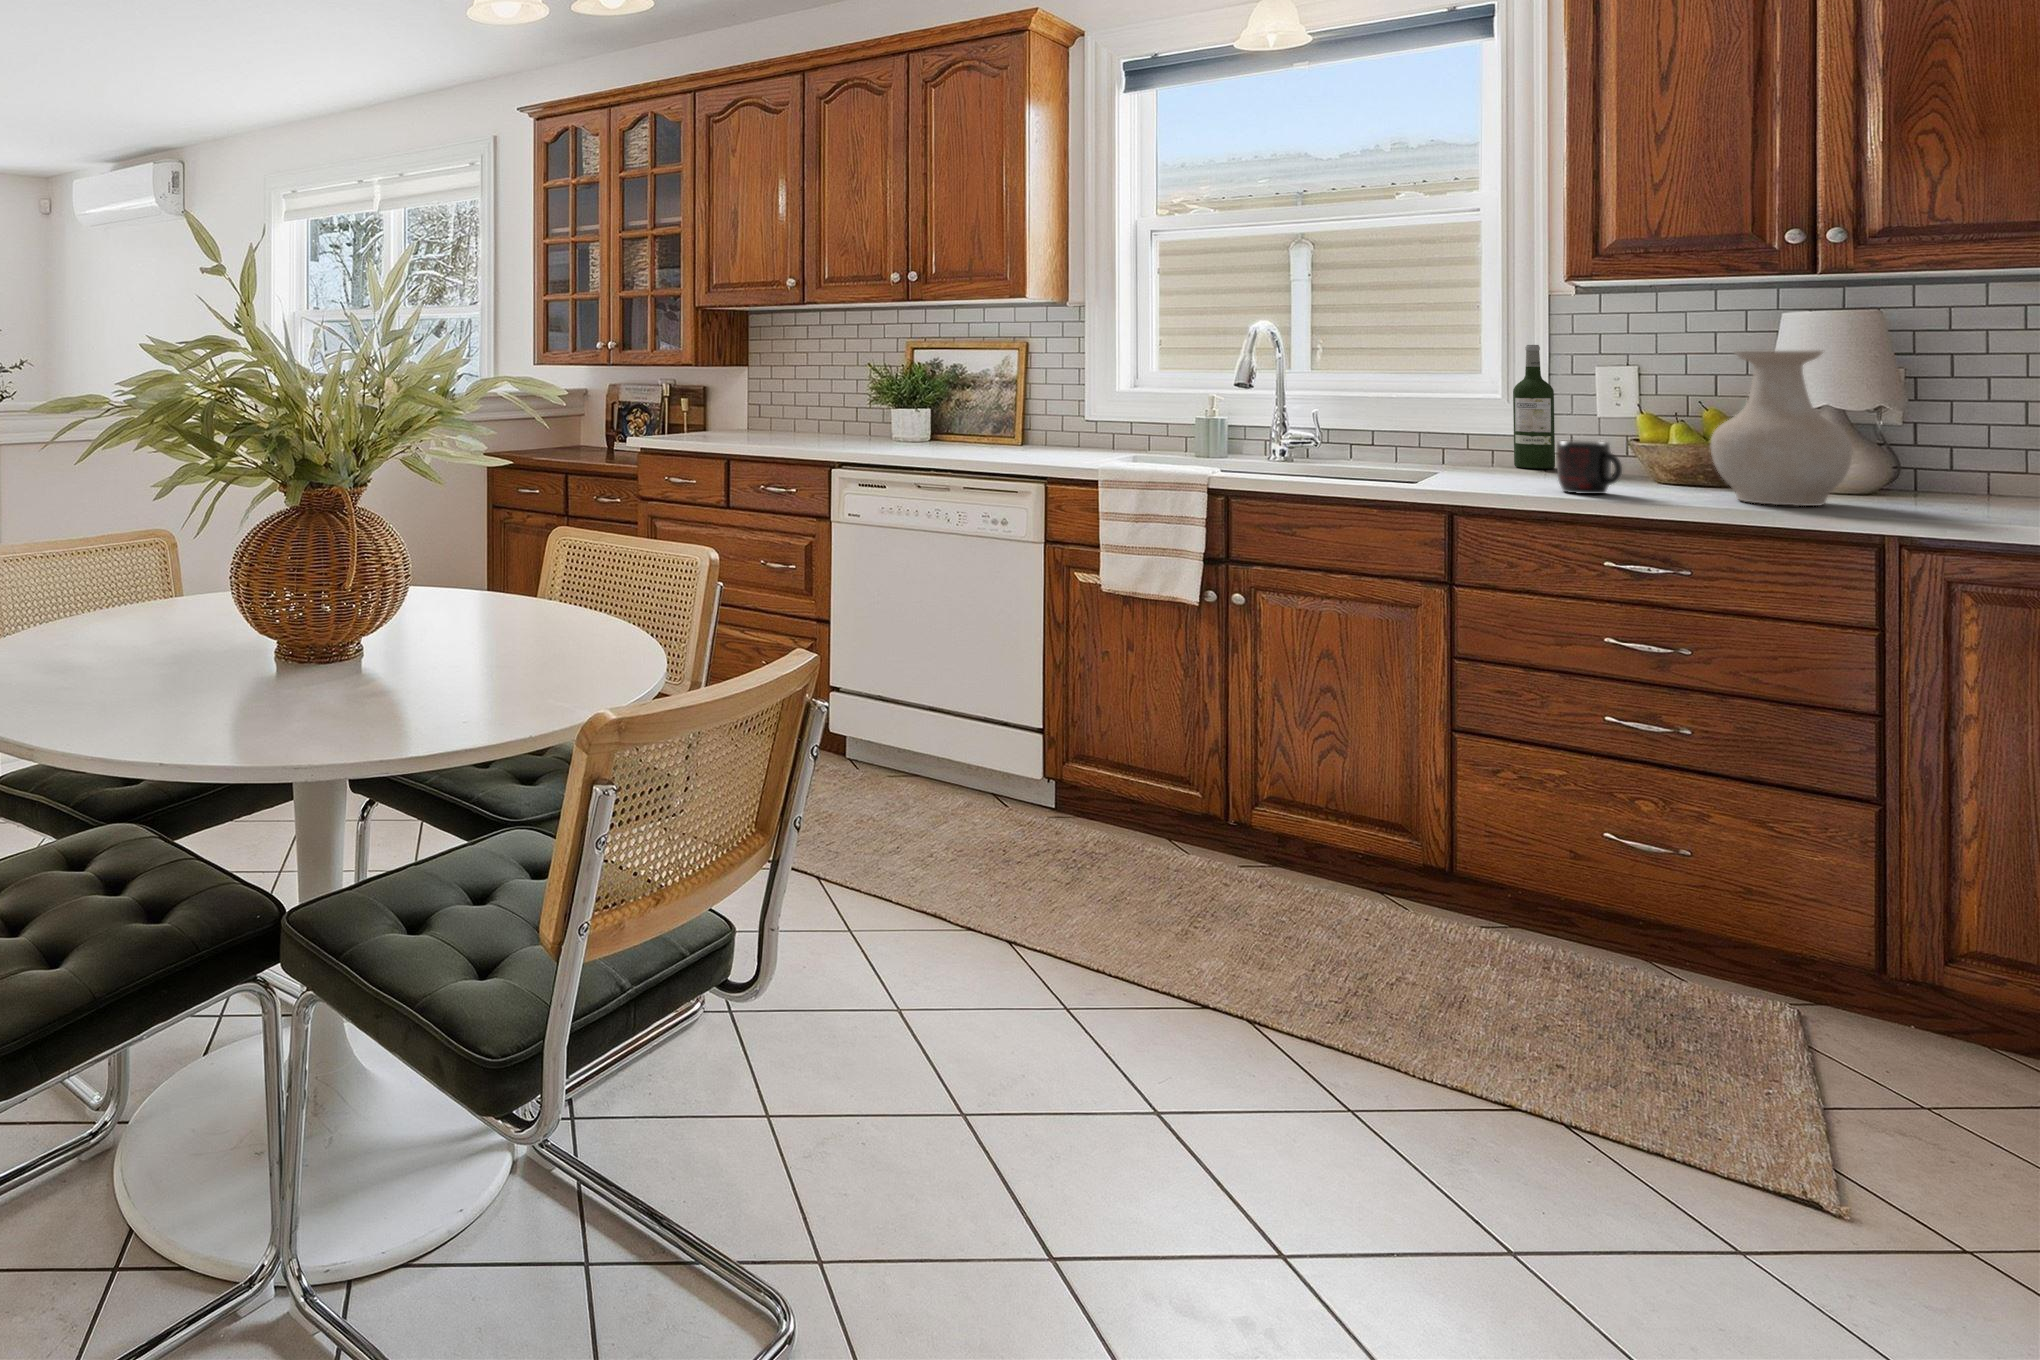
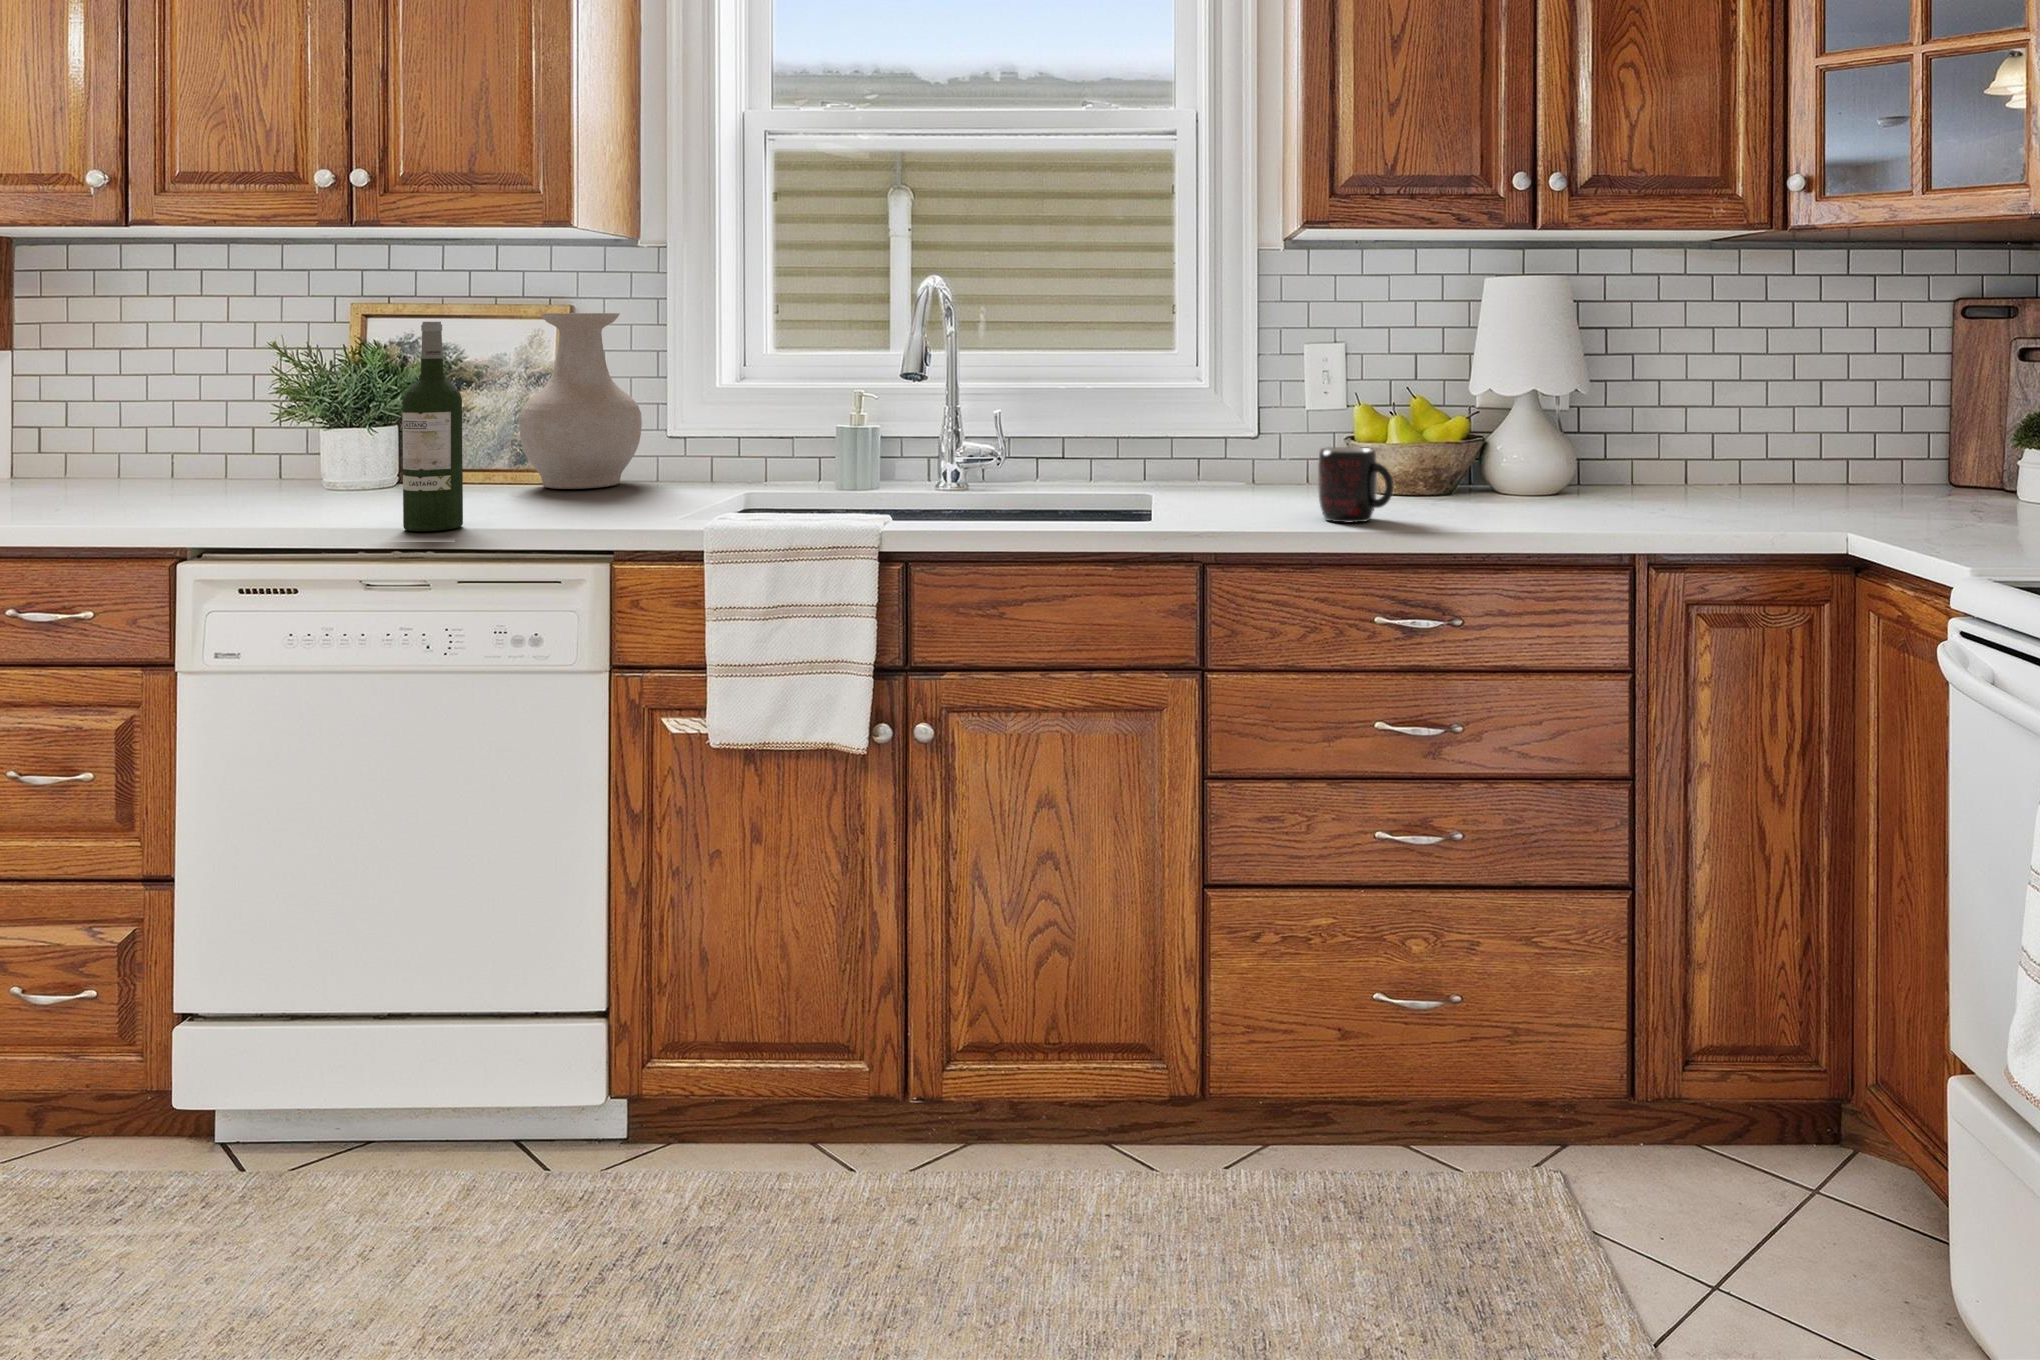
wine bottle: present [1513,345,1555,469] -> present [402,322,463,531]
vase: present [1710,350,1853,506] -> present [519,313,642,489]

